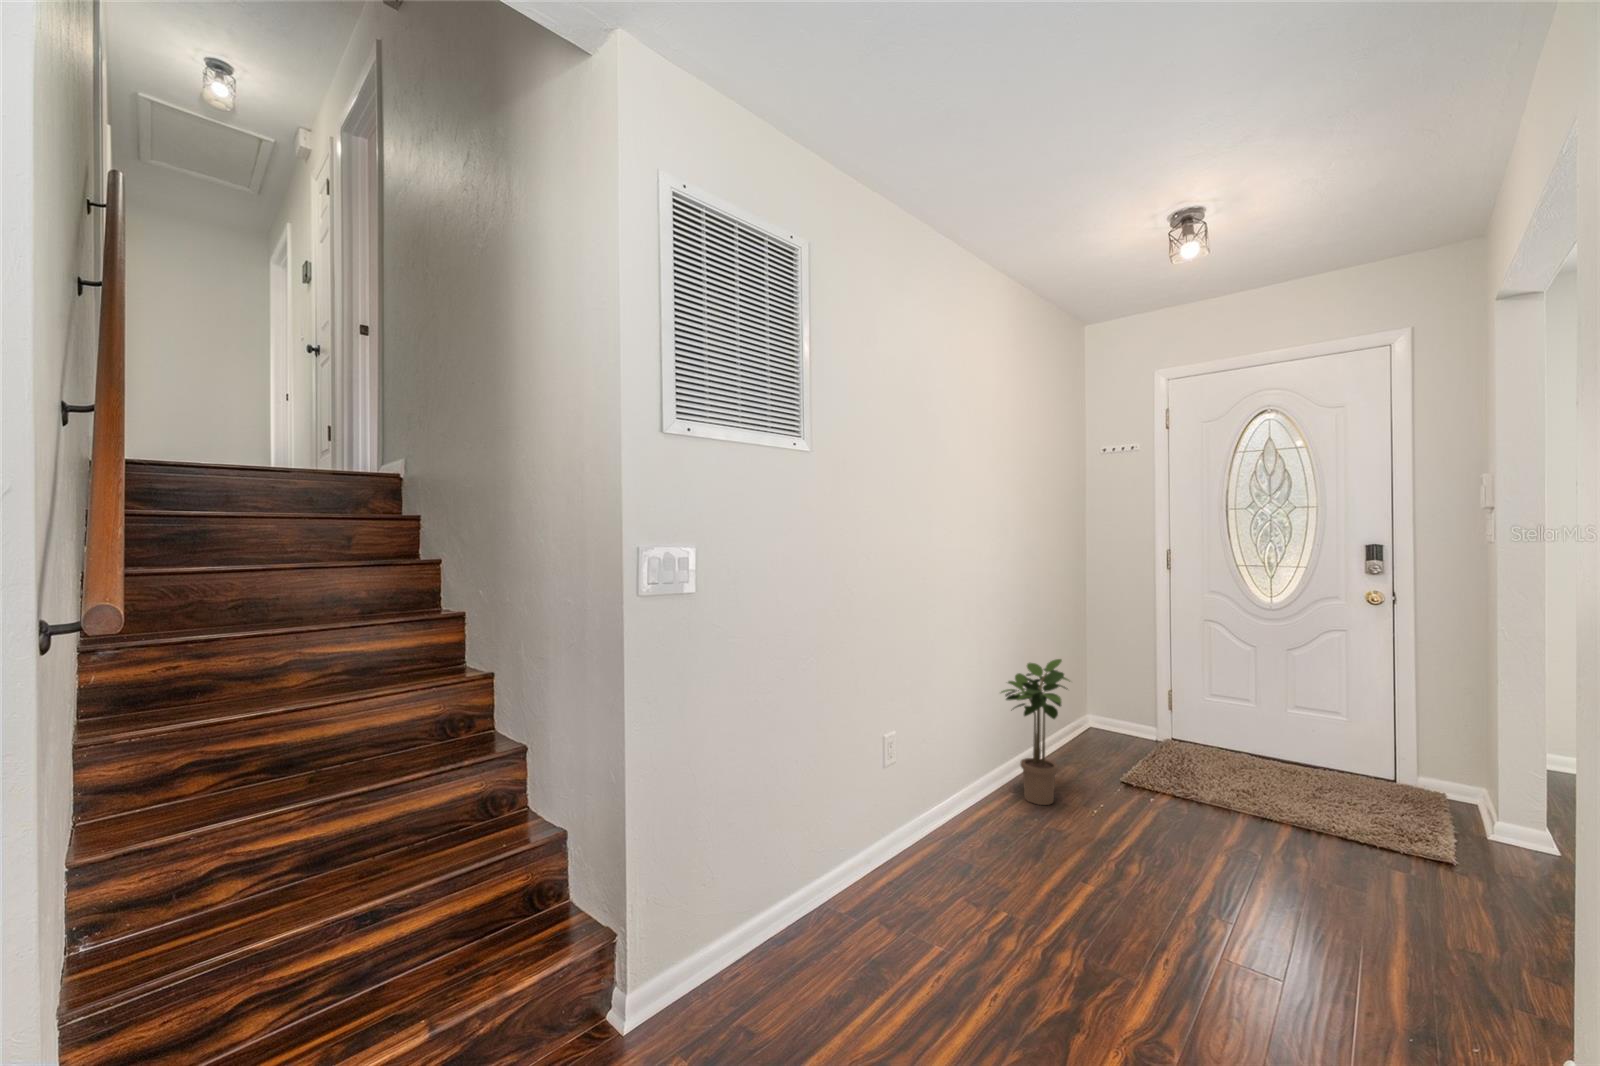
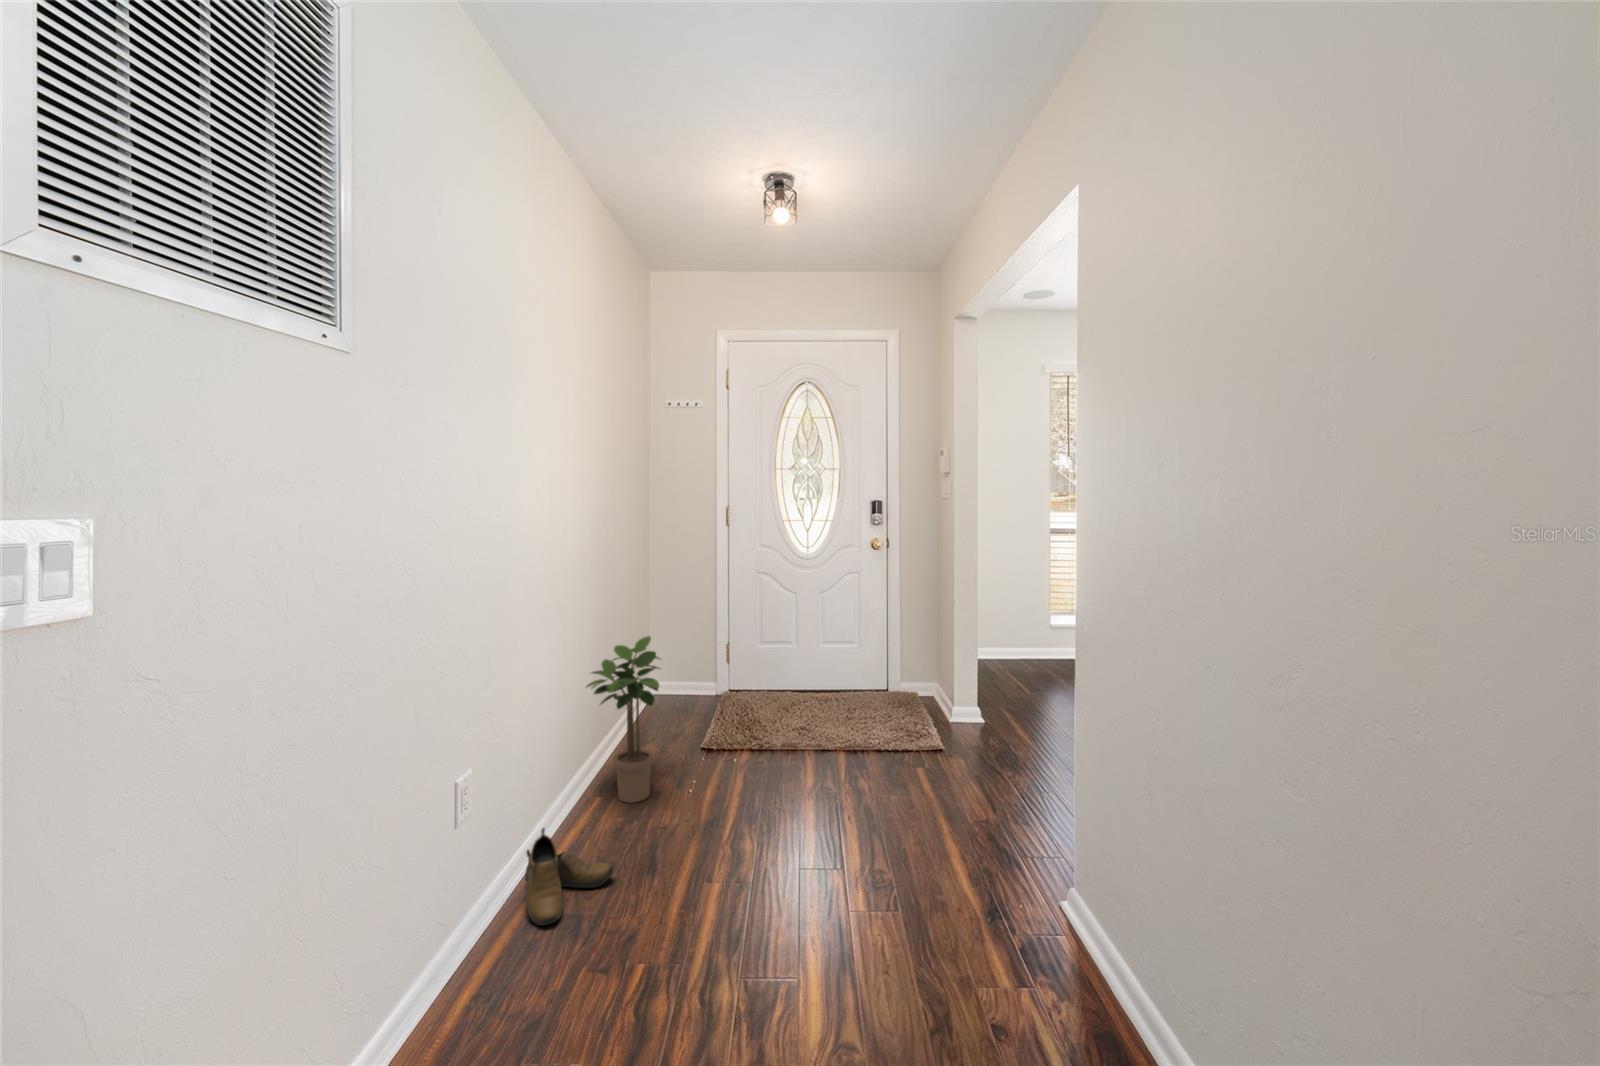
shoe: none [927,788,1000,861] -> present [525,828,613,925]

